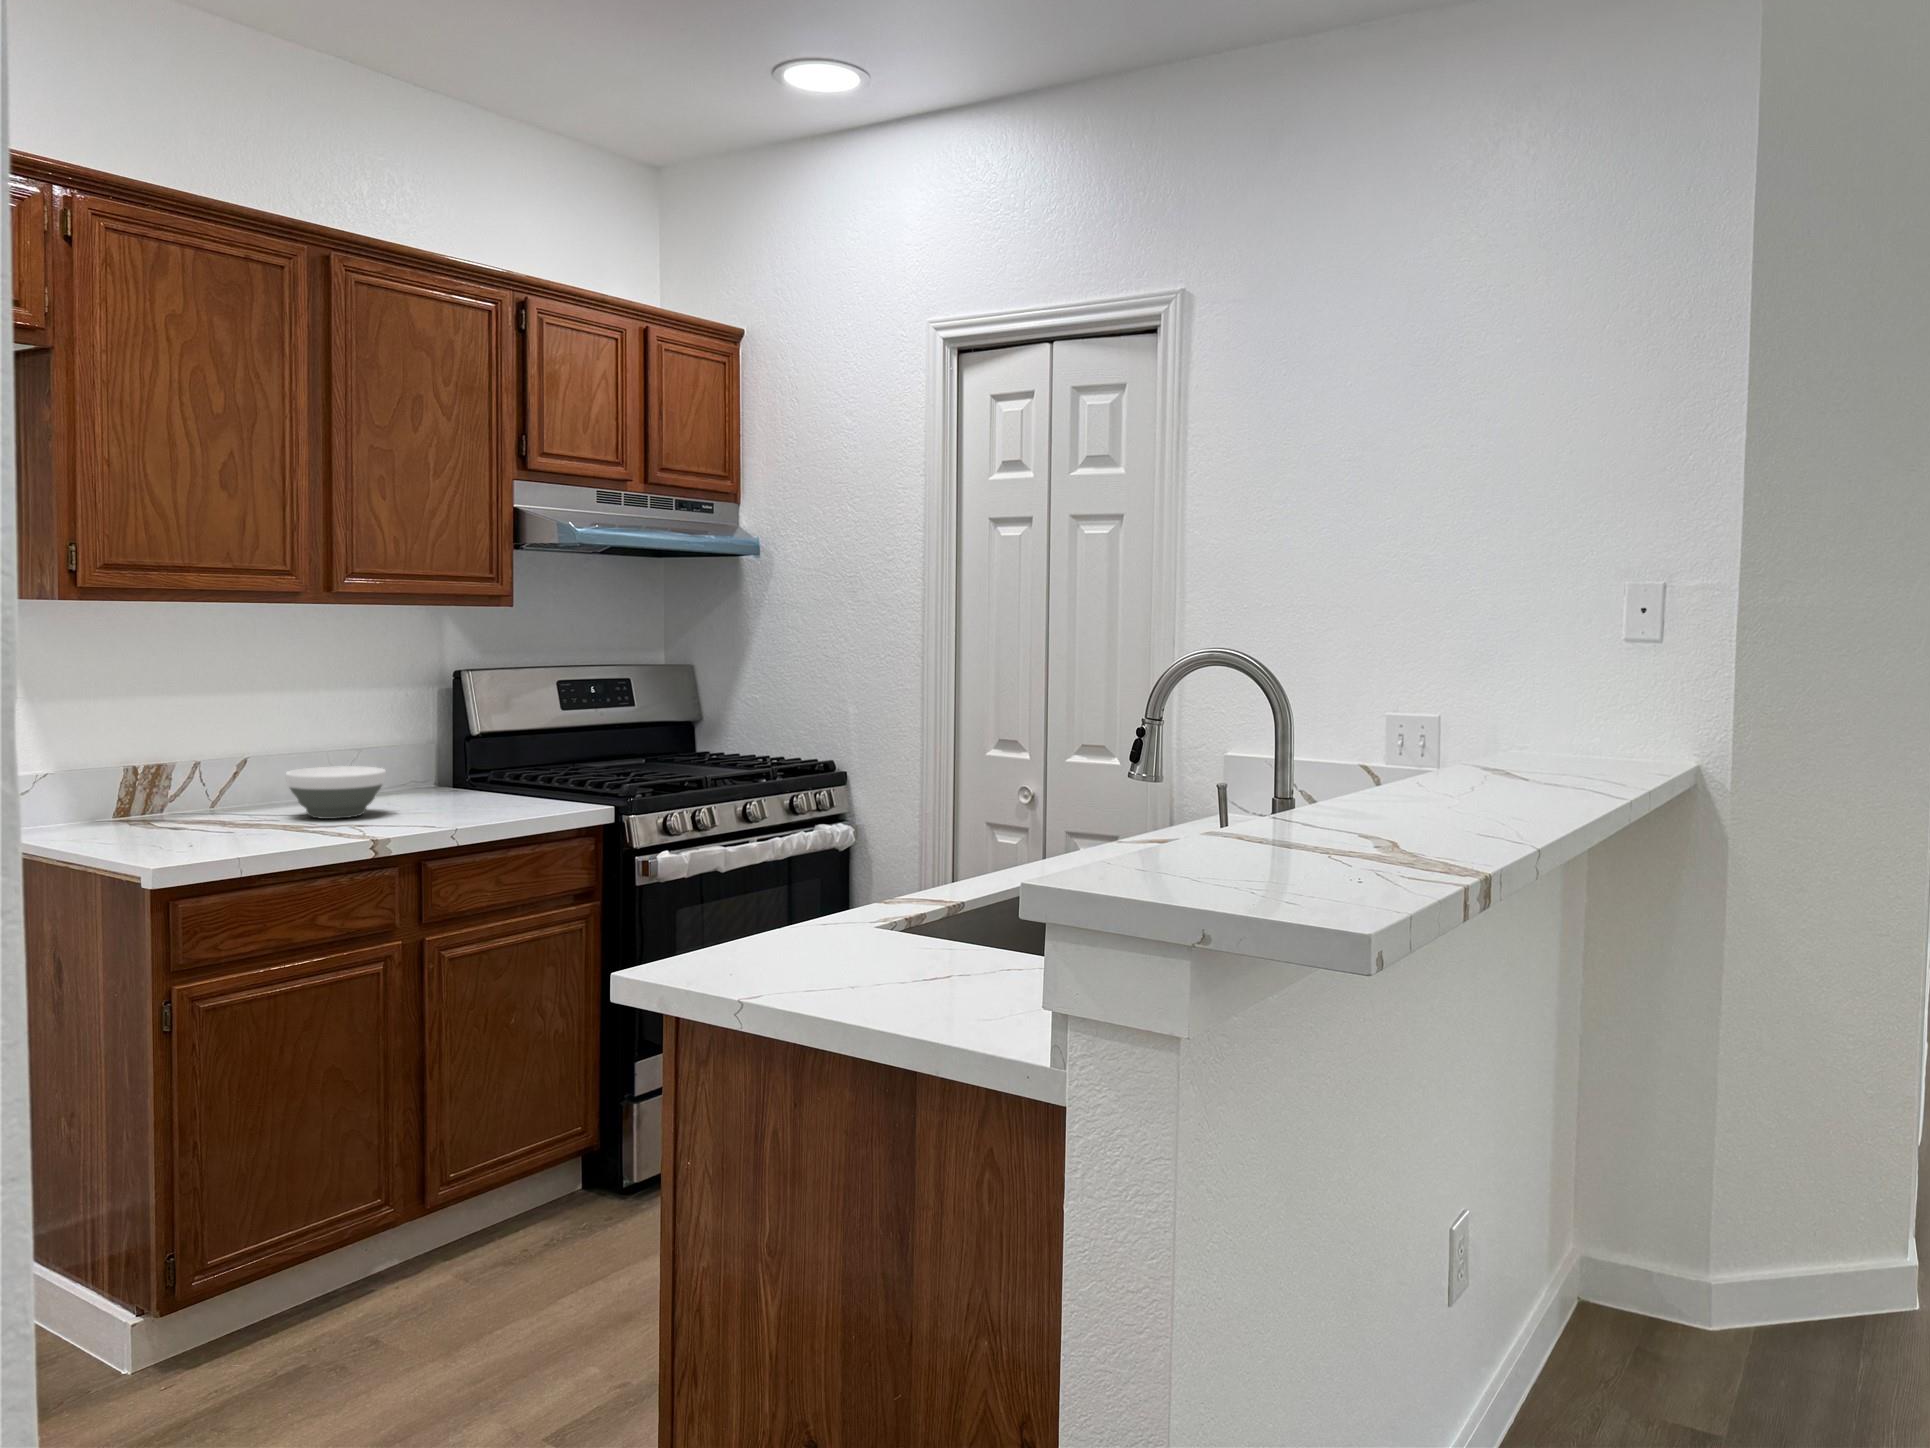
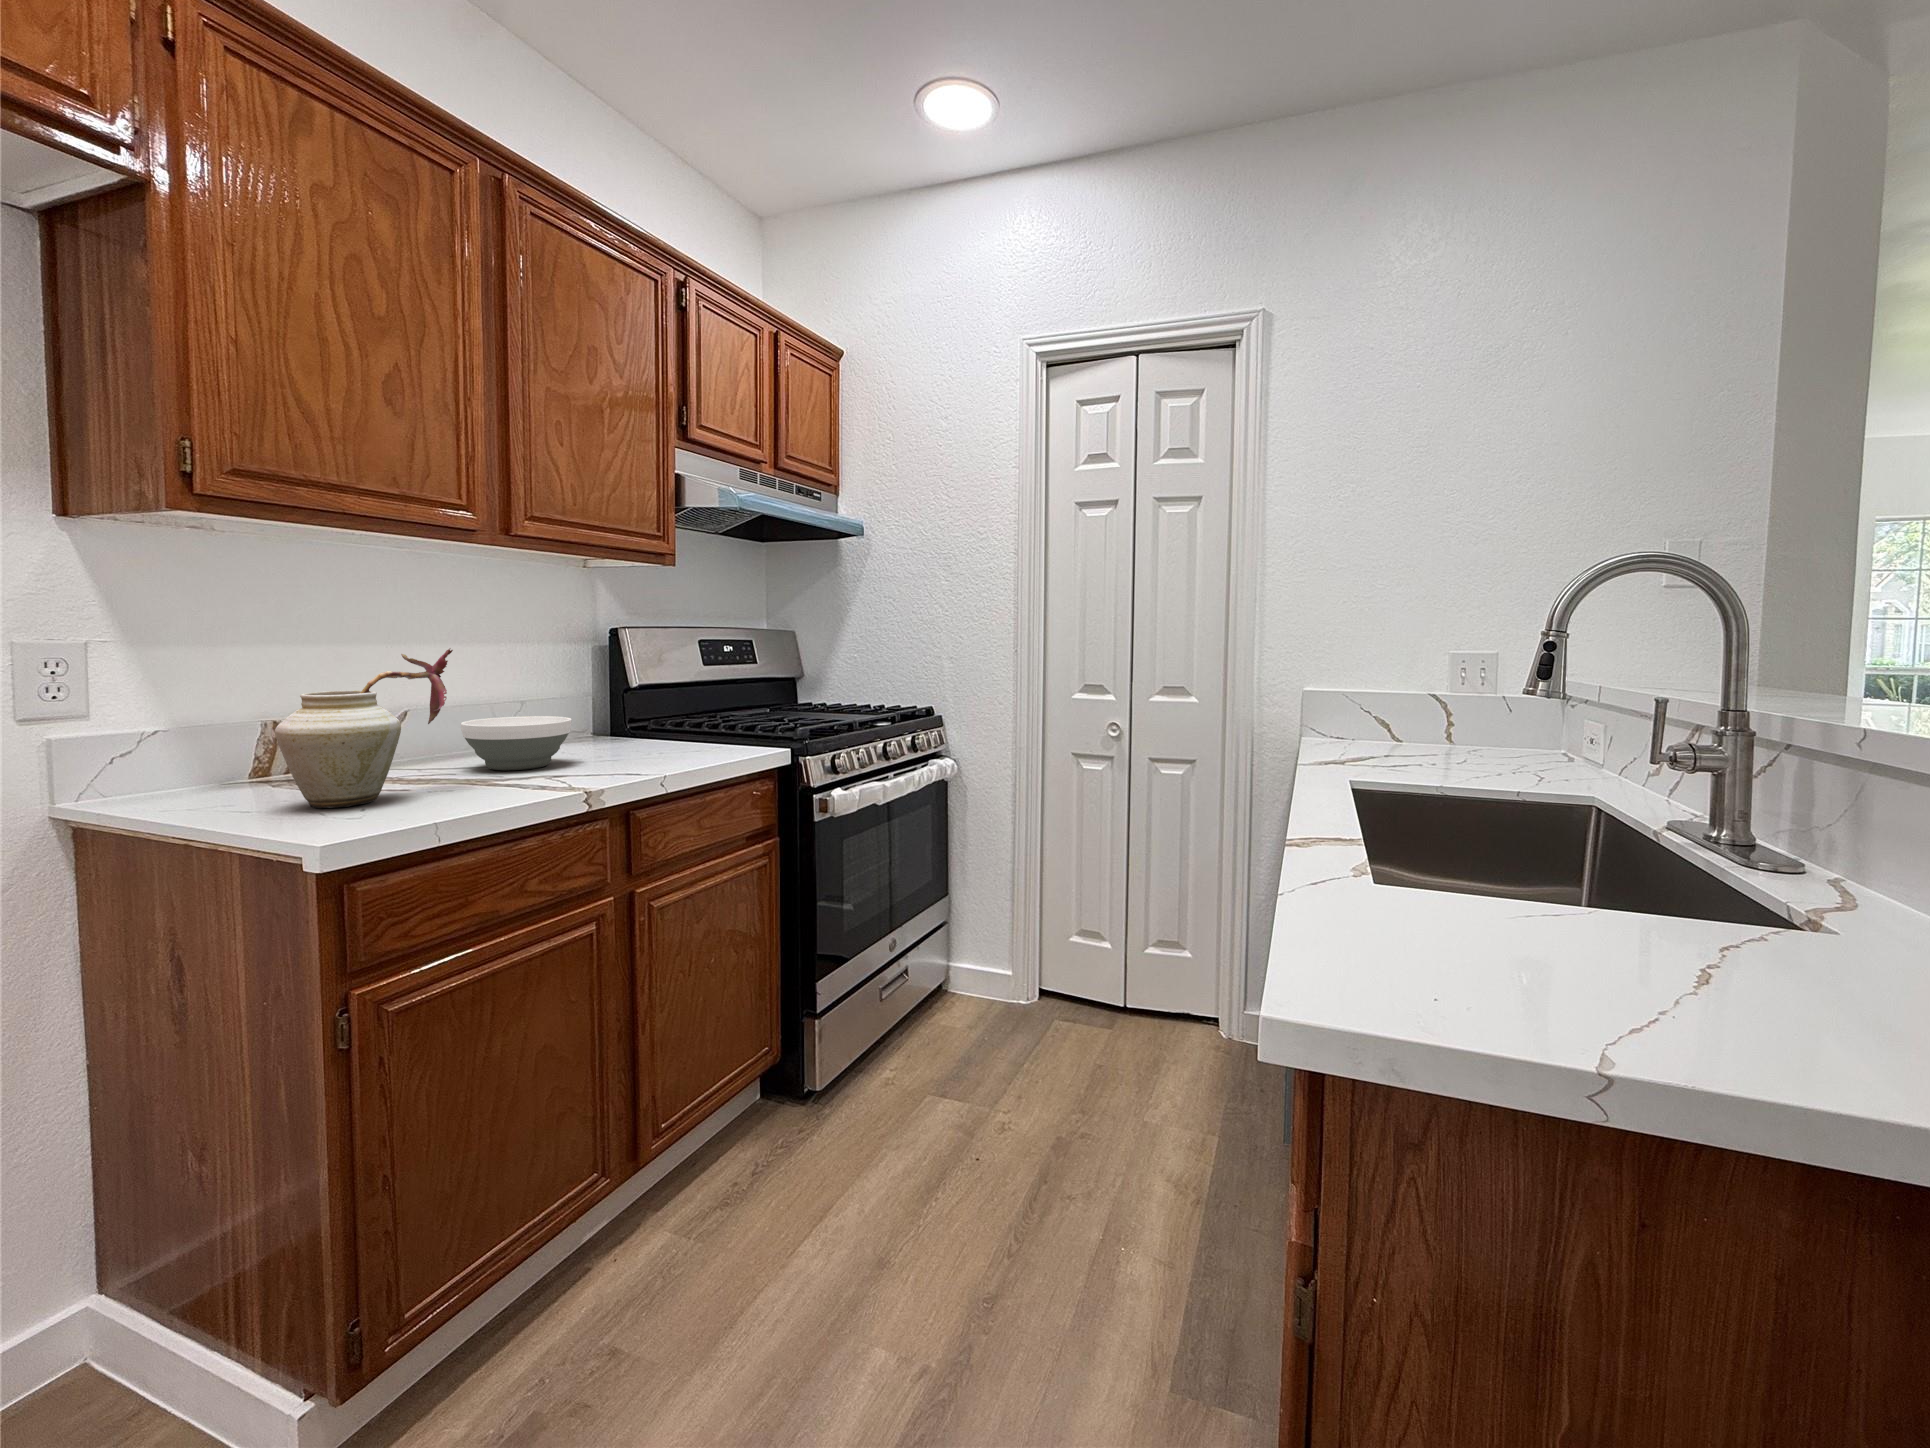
vase: none [130,707,268,843] -> present [275,649,453,808]

